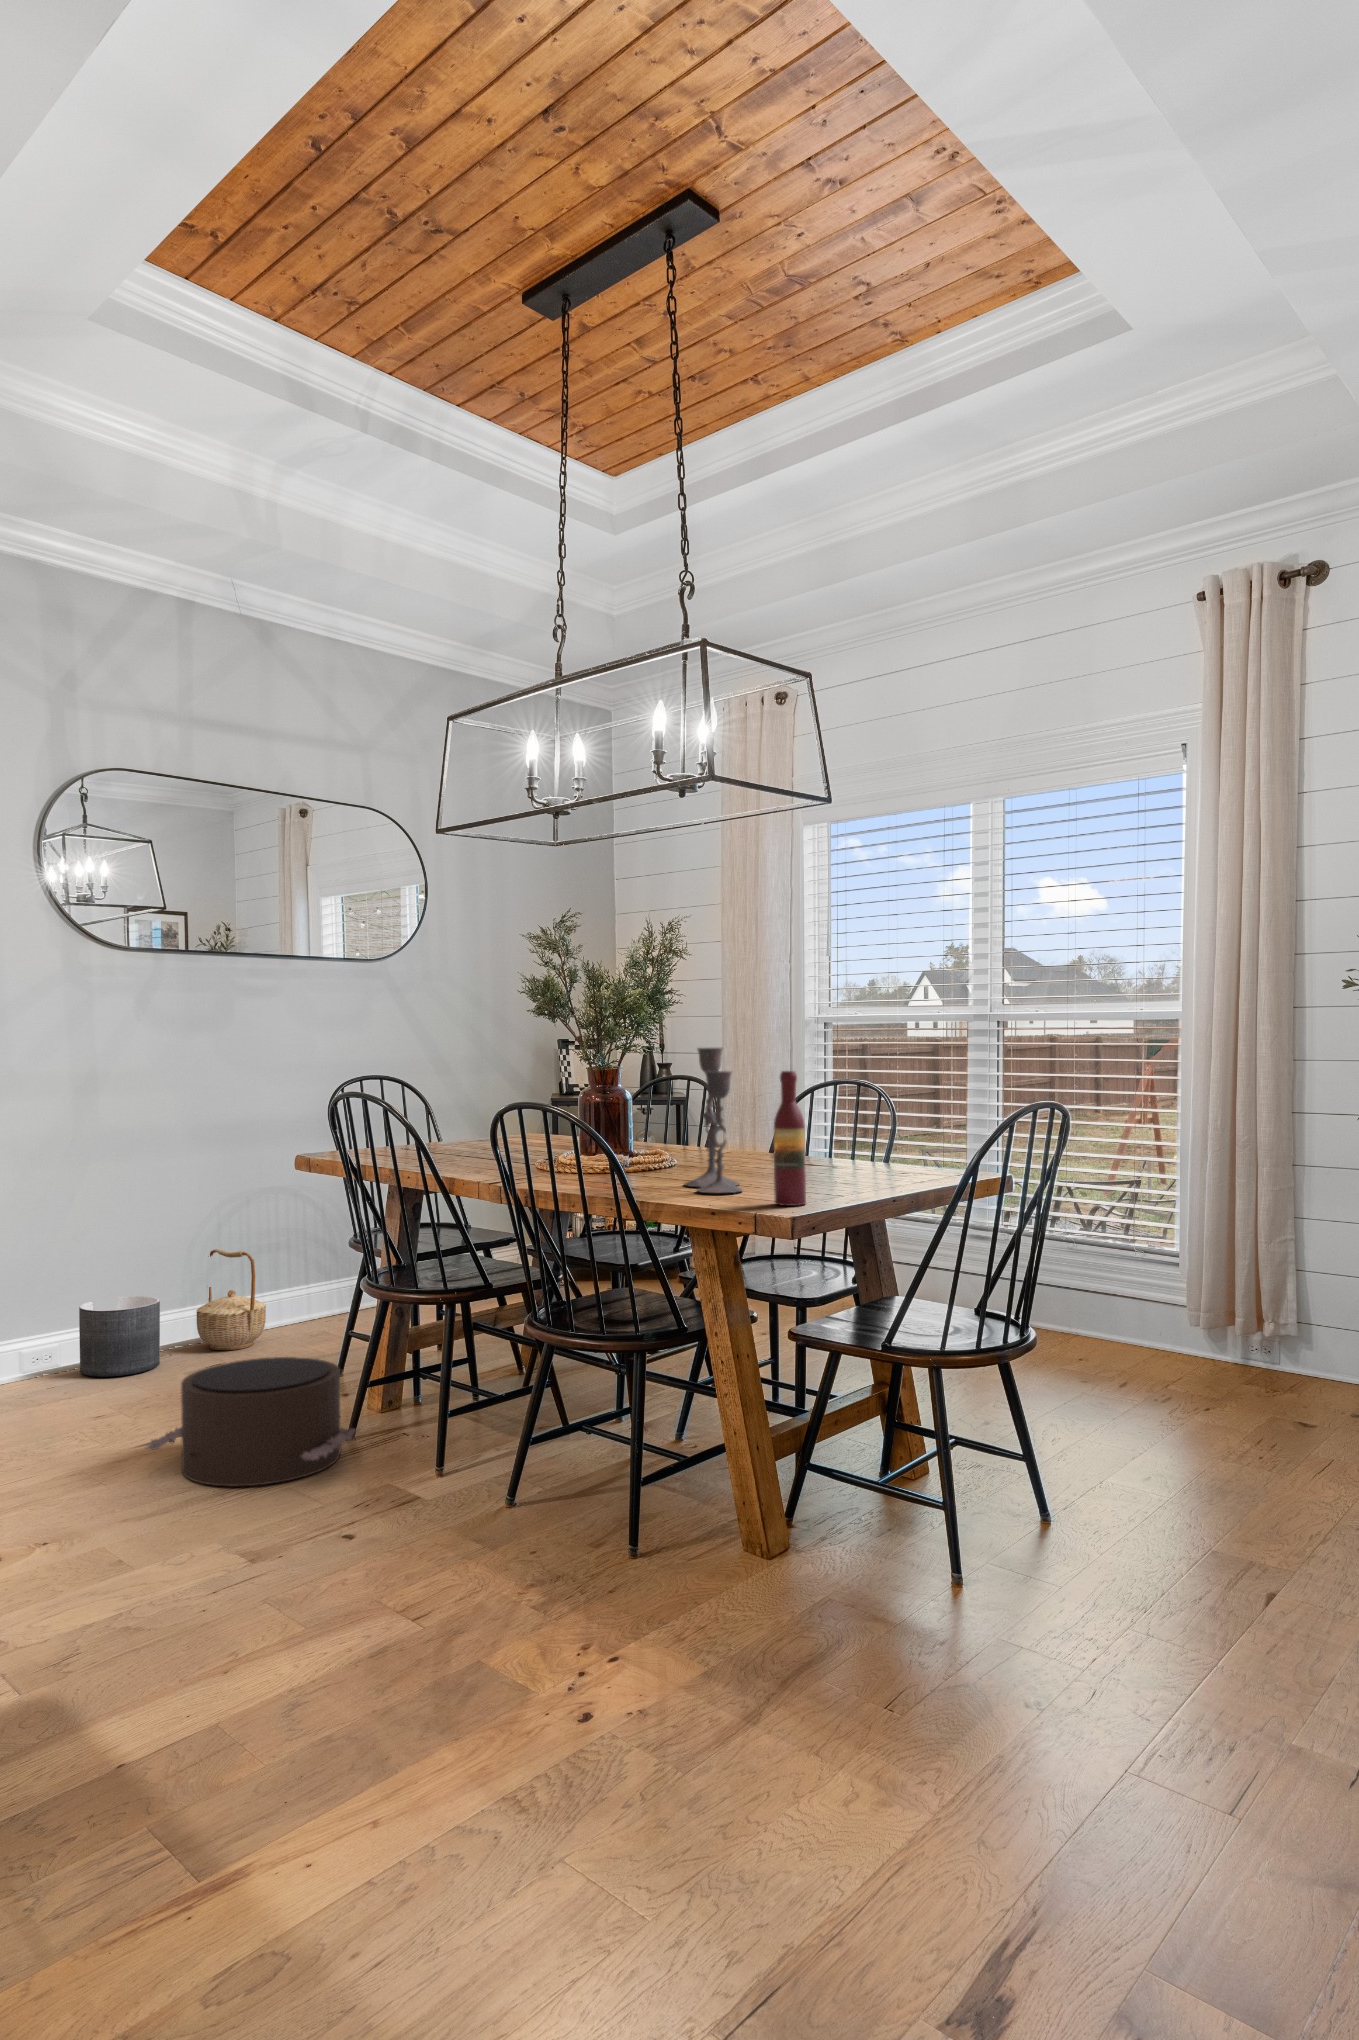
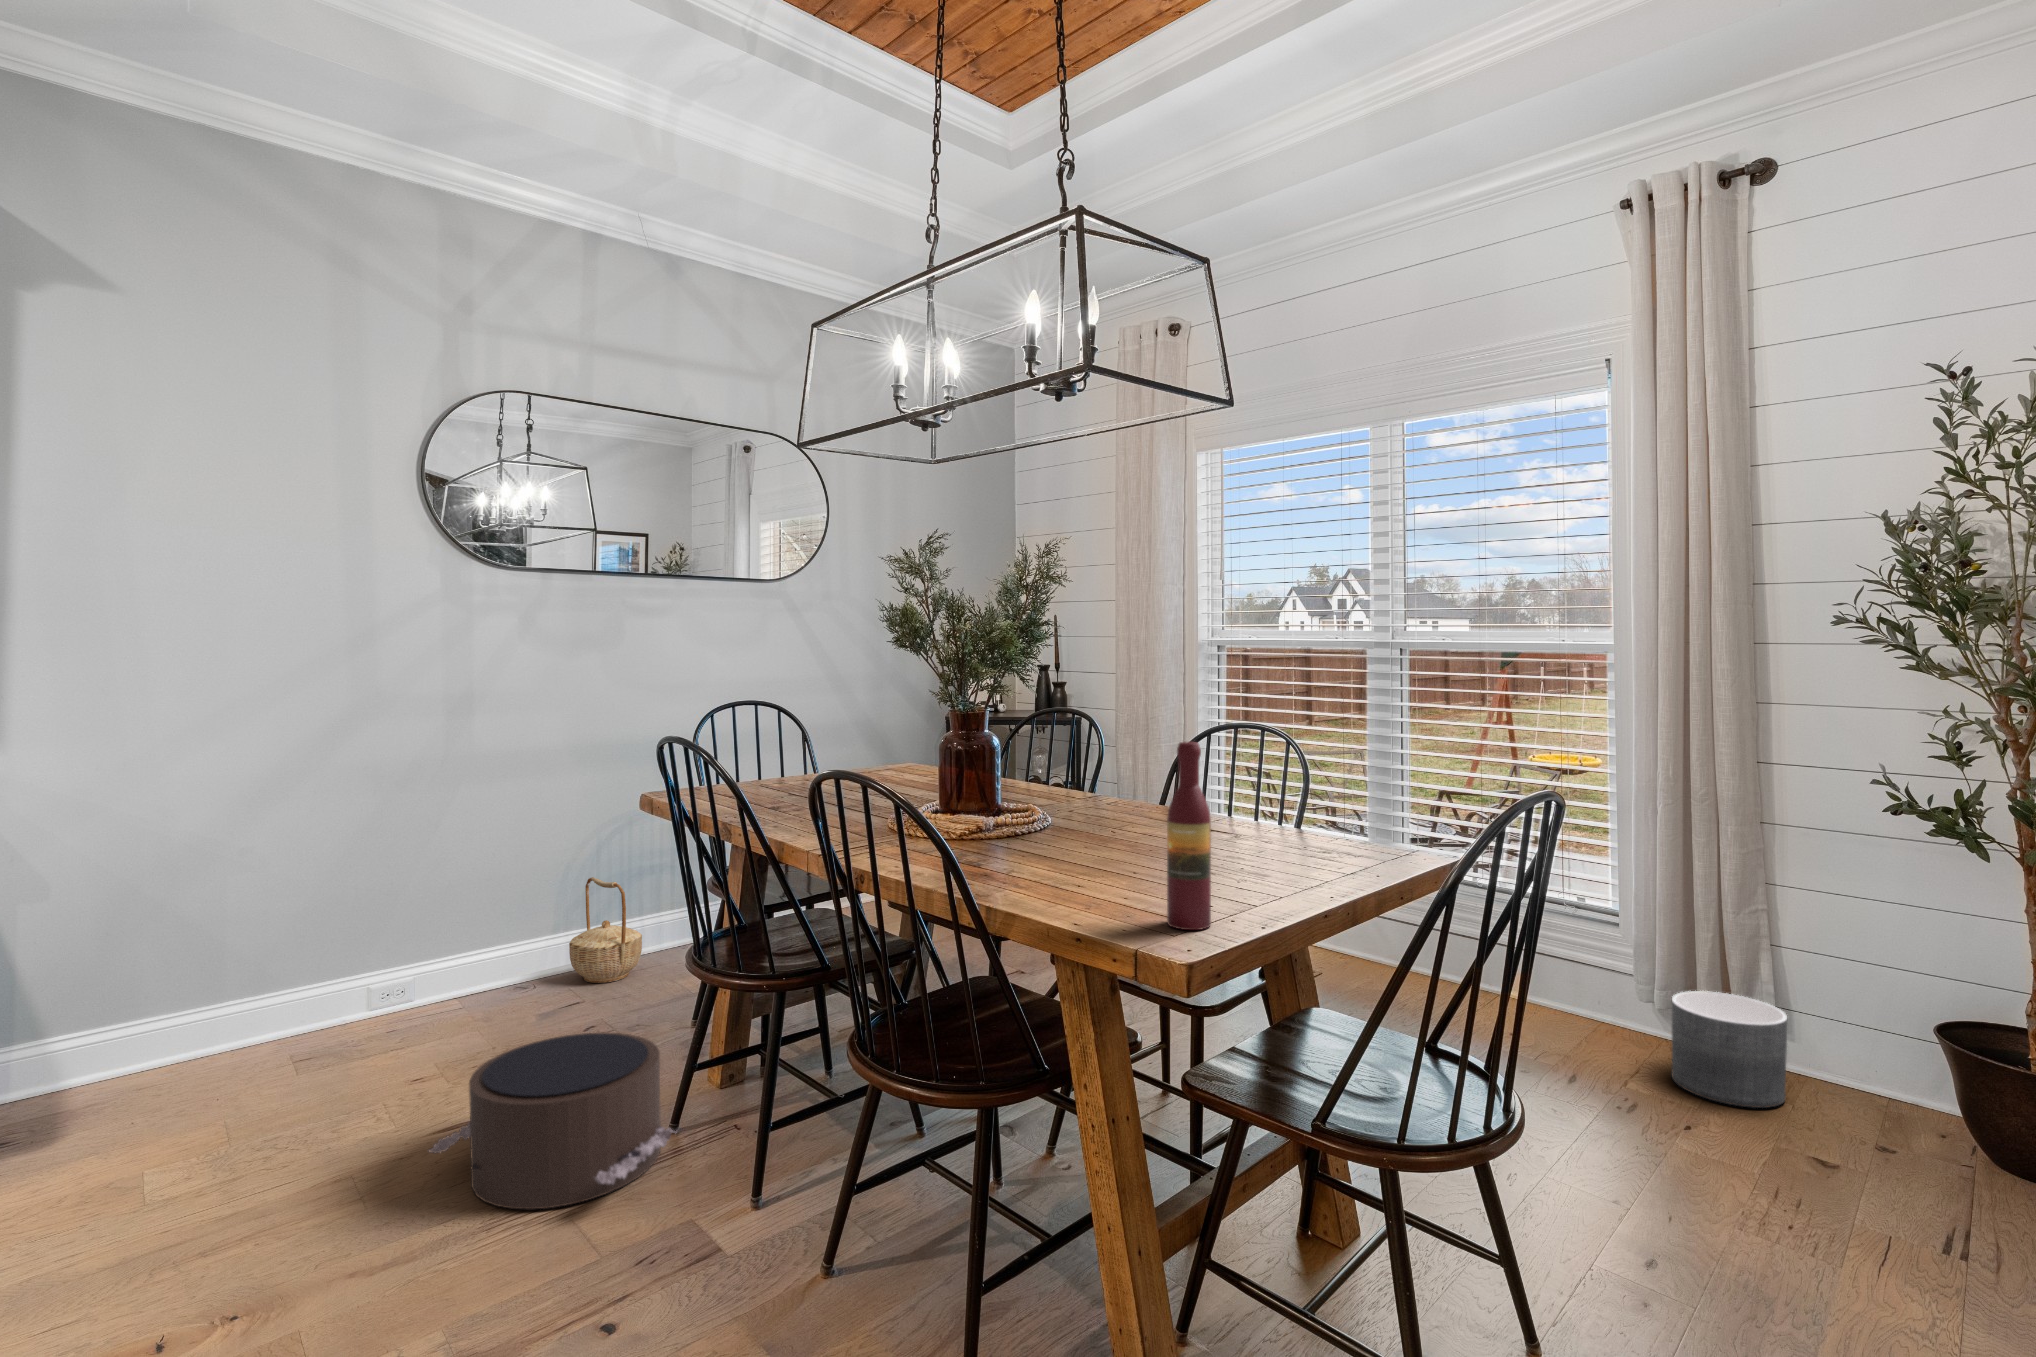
candlestick: present [685,1047,742,1193] -> none [1053,697,1126,893]
planter: present [79,1296,160,1377] -> present [1672,991,1787,1108]

